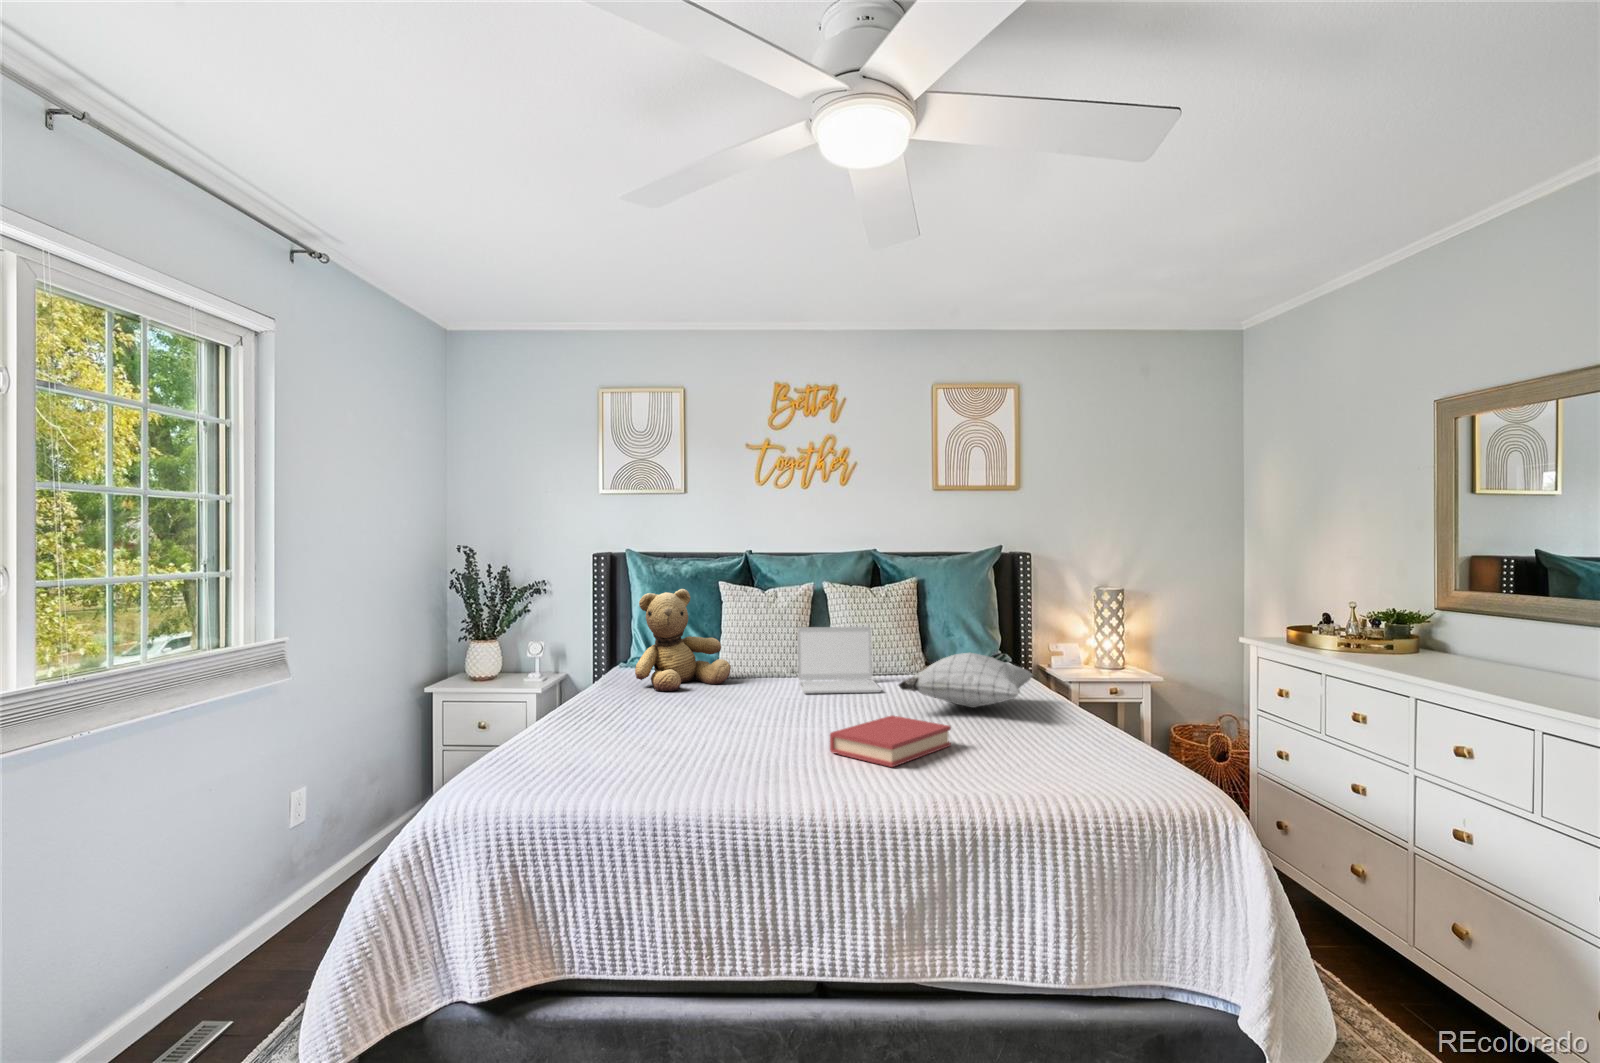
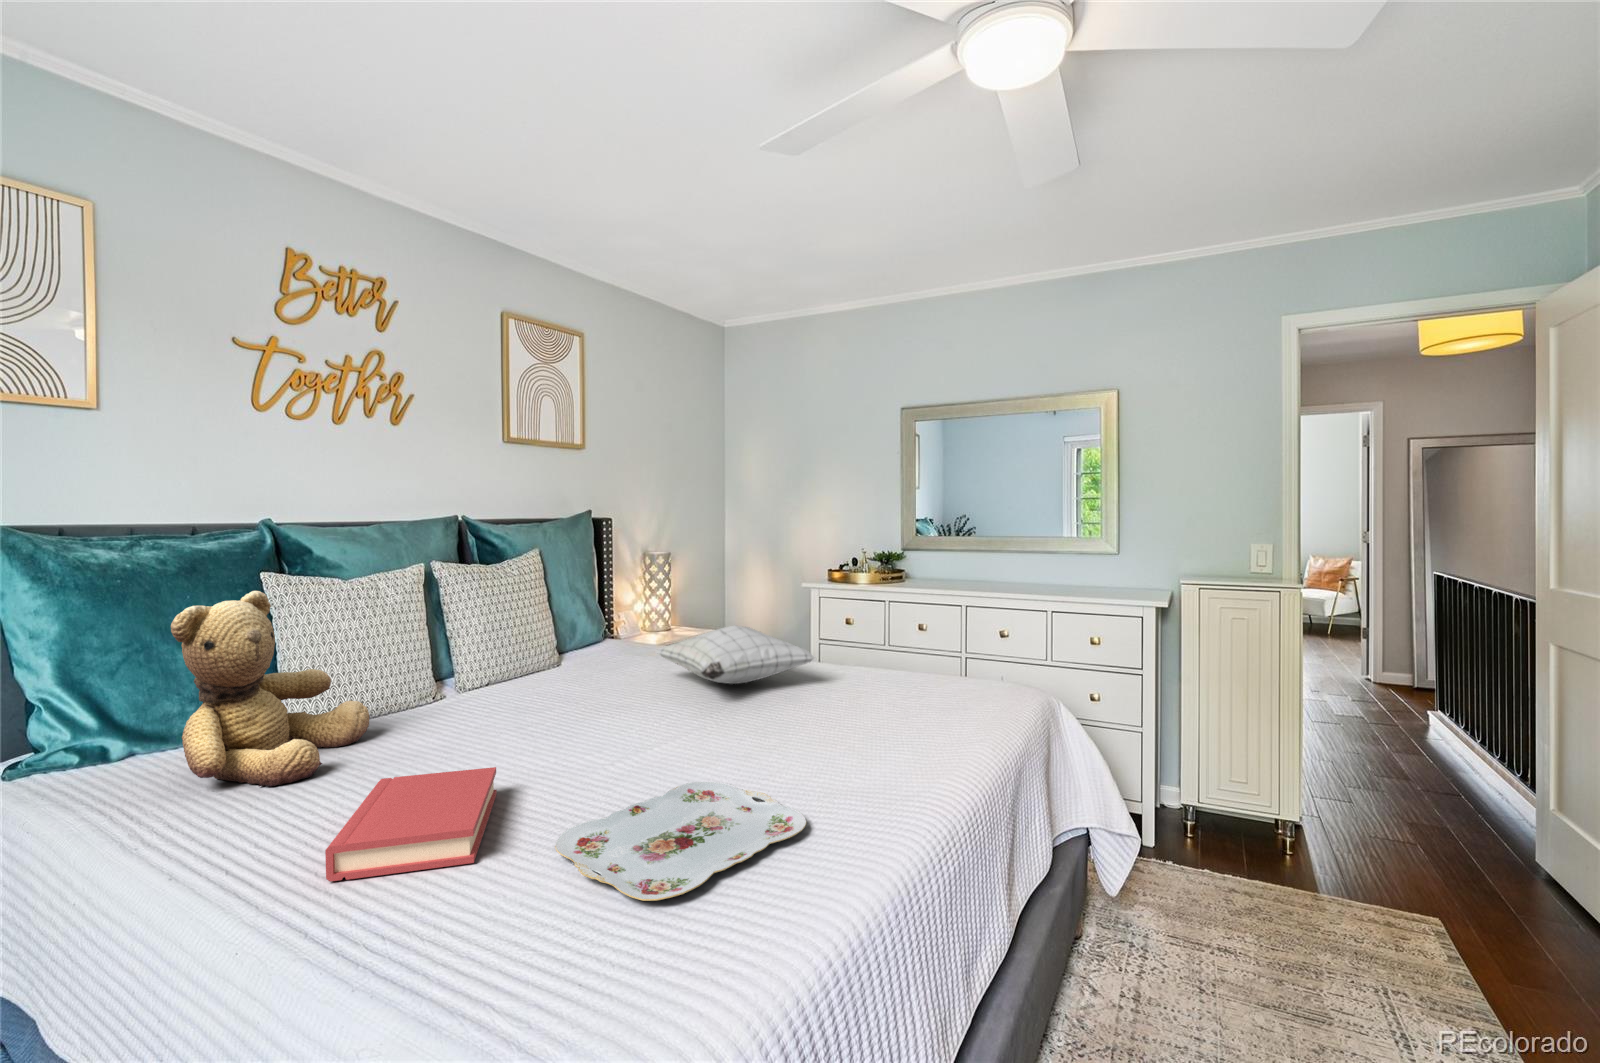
laptop: present [798,627,881,694] -> none [467,614,609,718]
hardback book: present [830,716,951,767] -> present [325,767,497,882]
serving tray: none [615,731,769,766] -> present [555,782,807,901]

